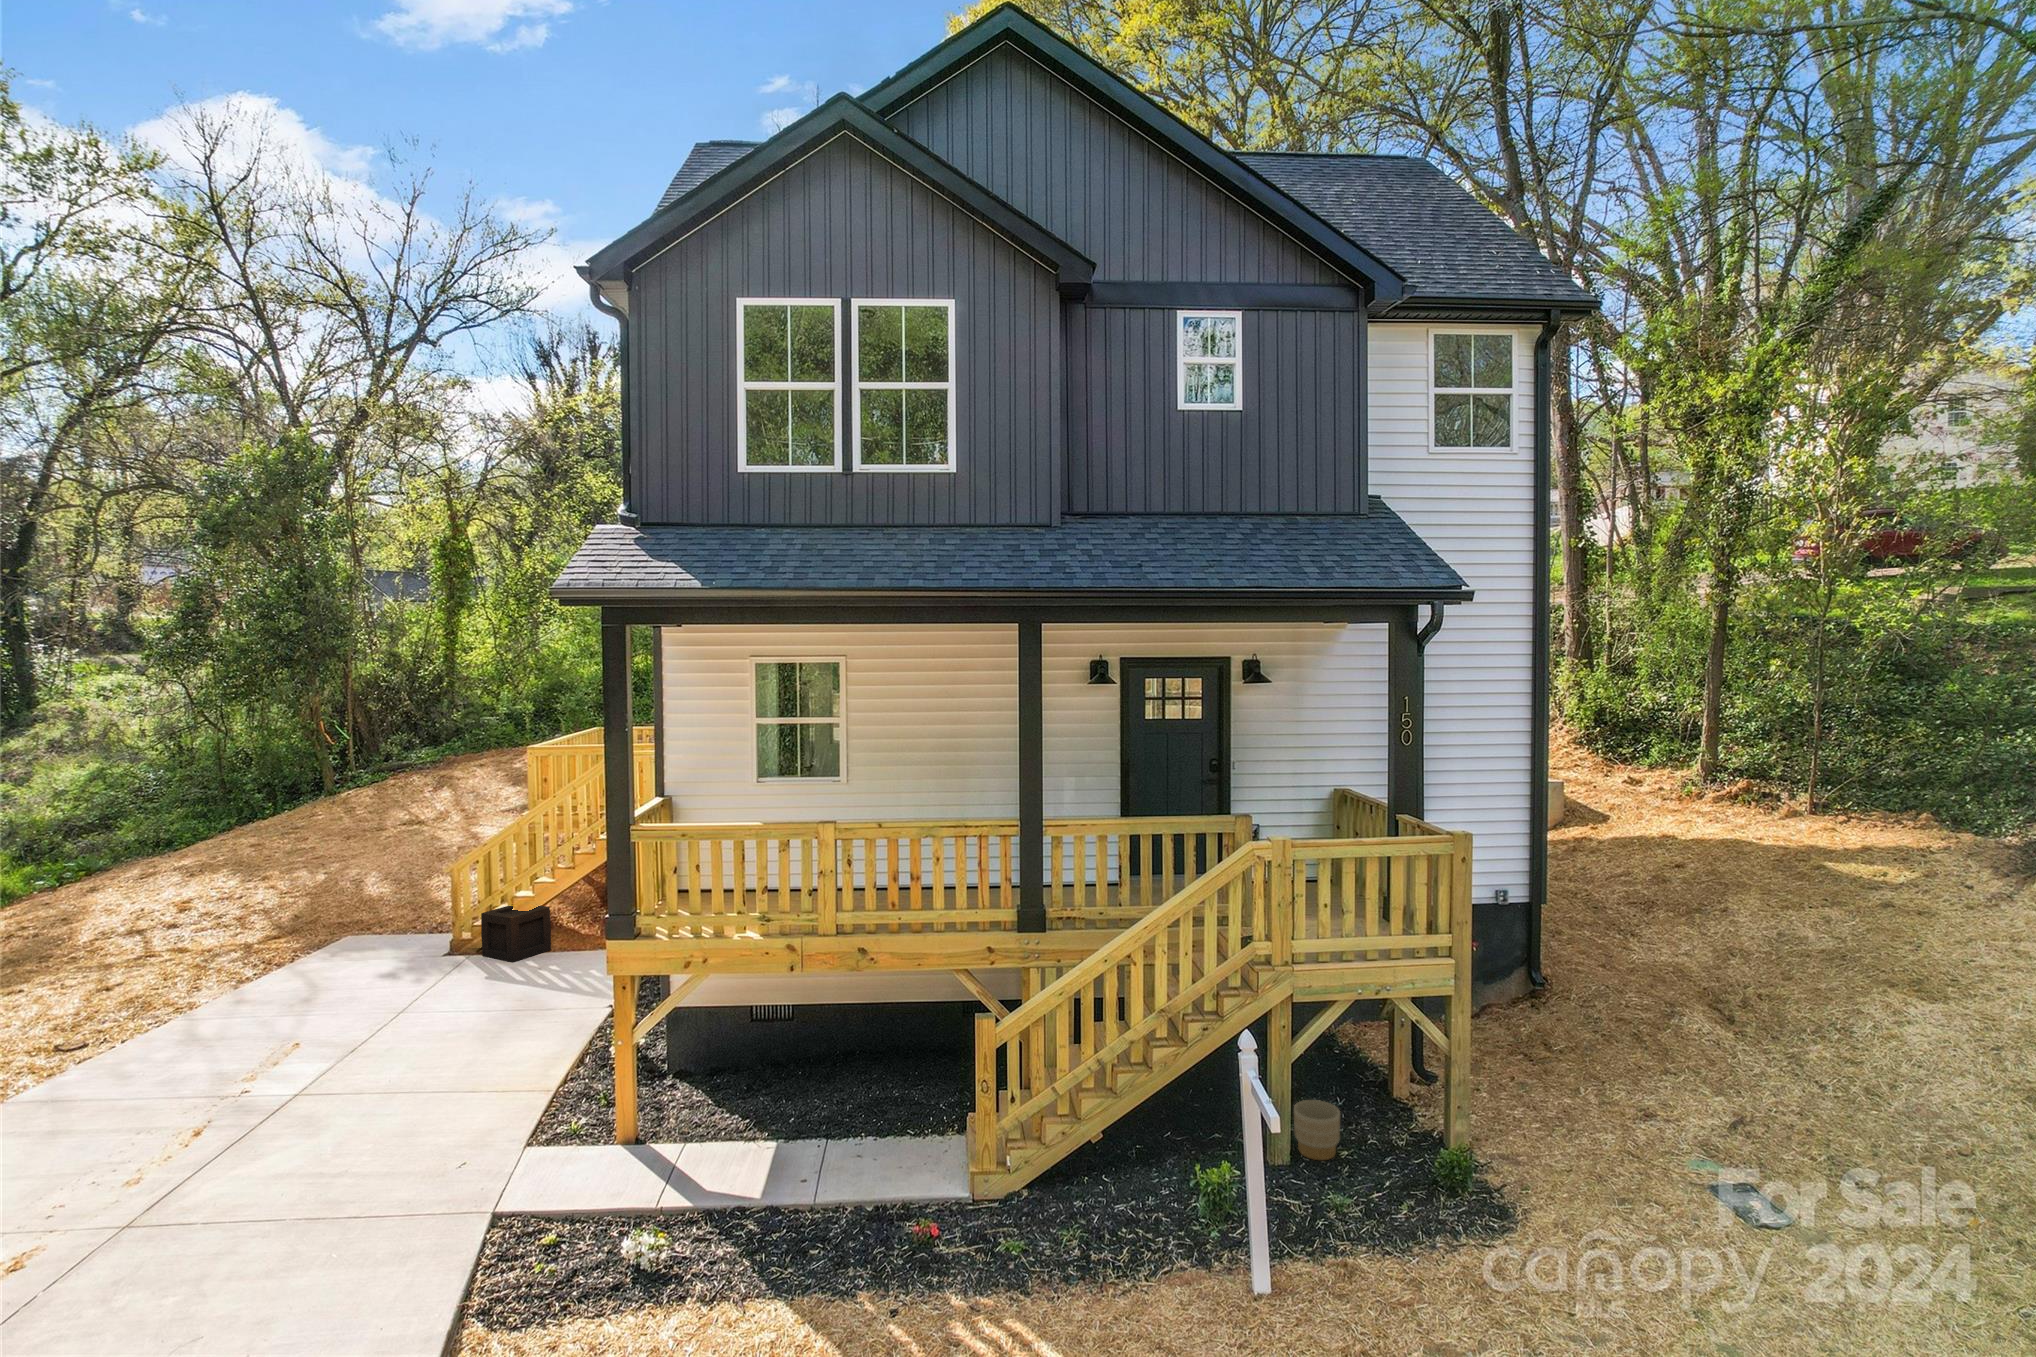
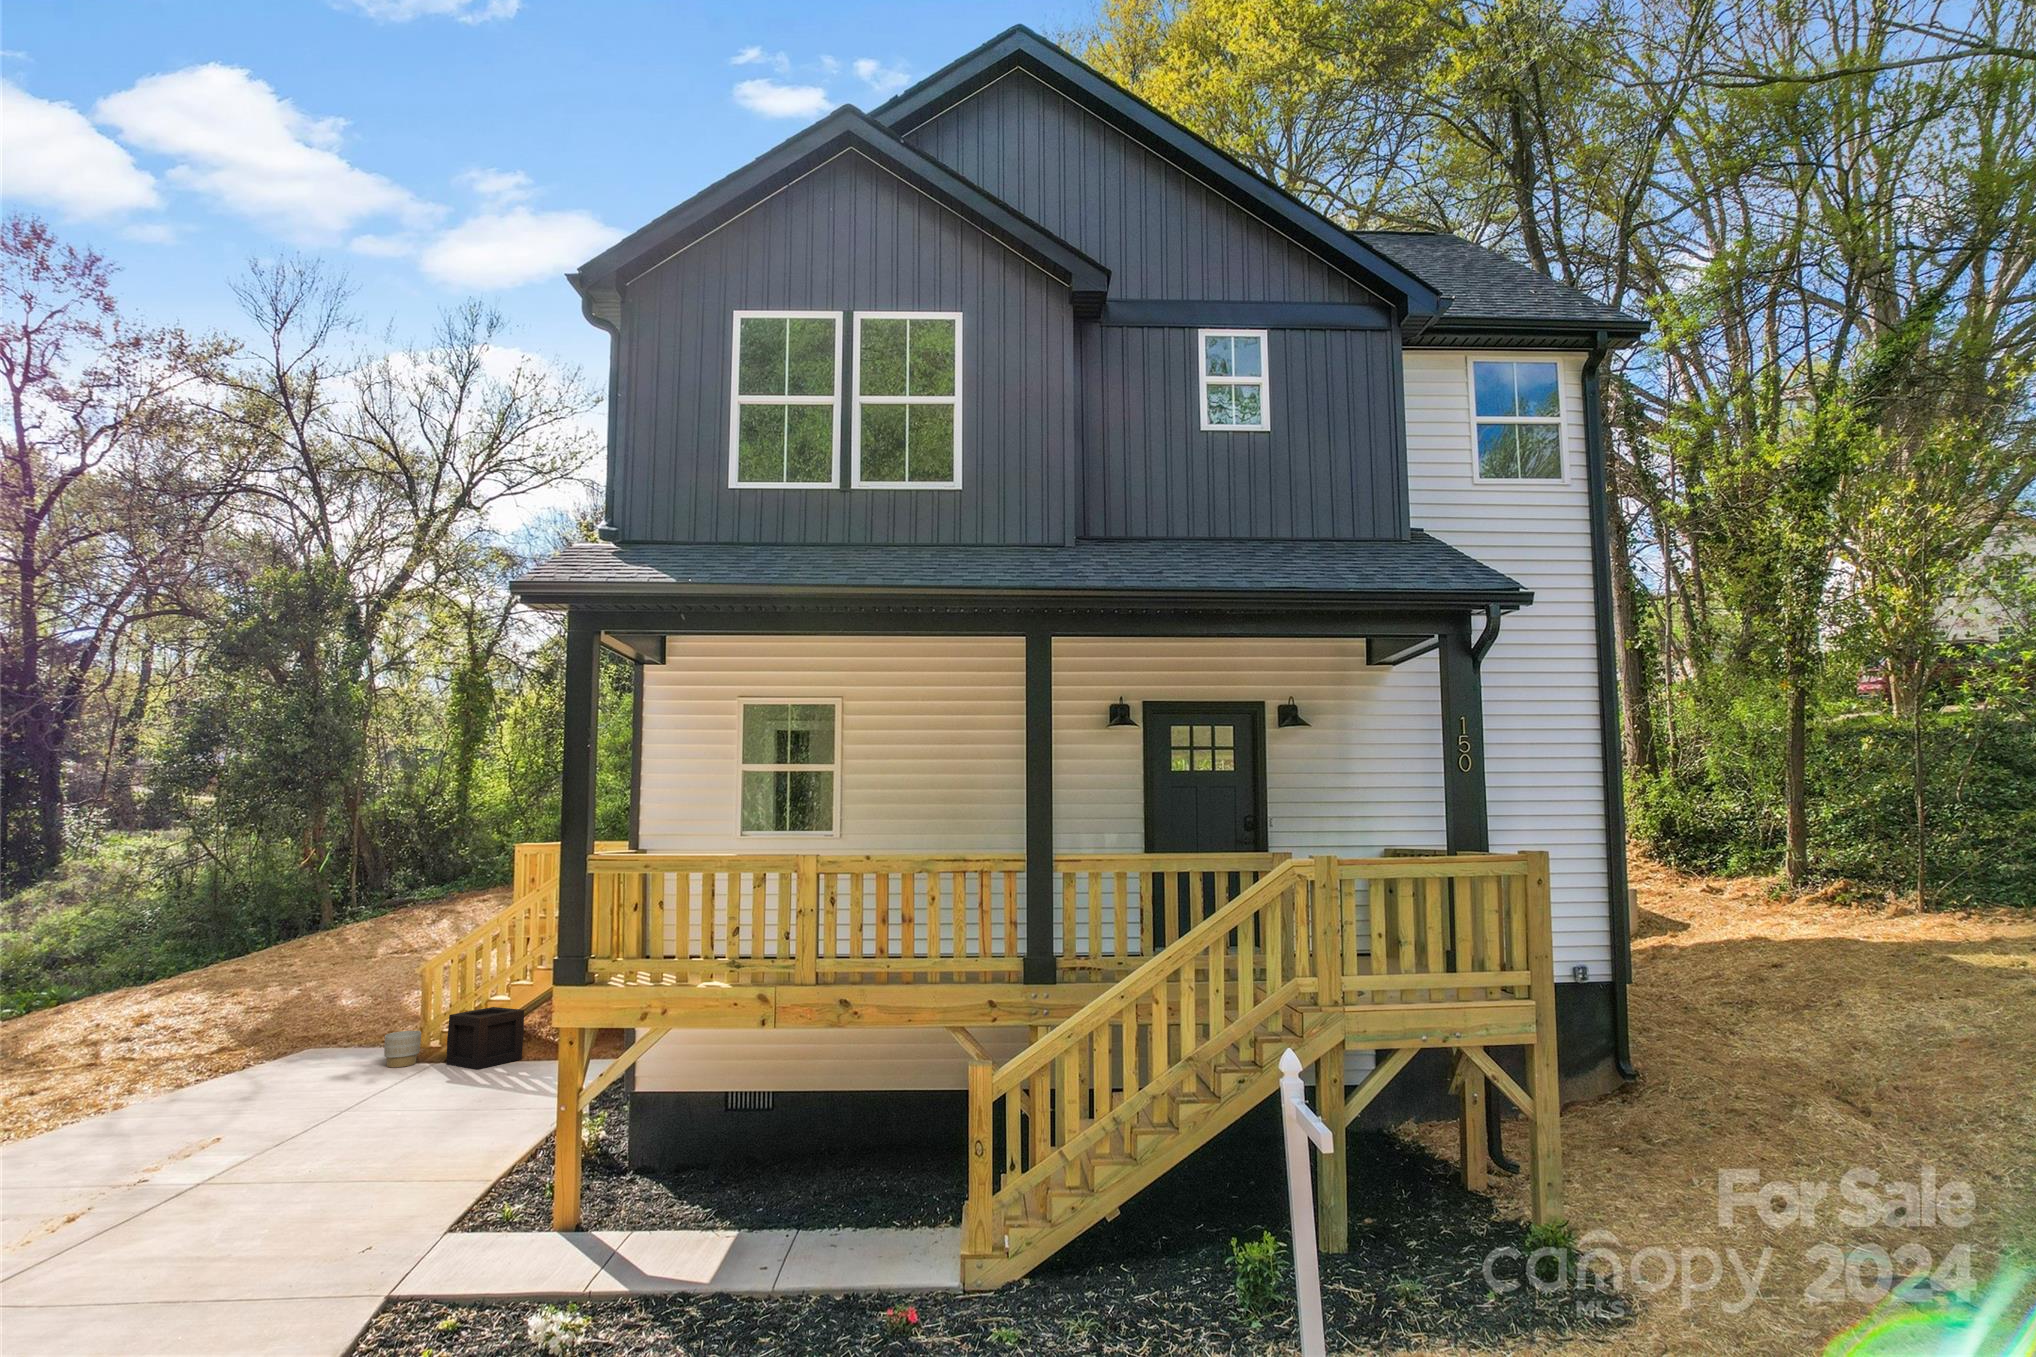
planter: present [1294,1100,1340,1160] -> present [384,1031,421,1068]

